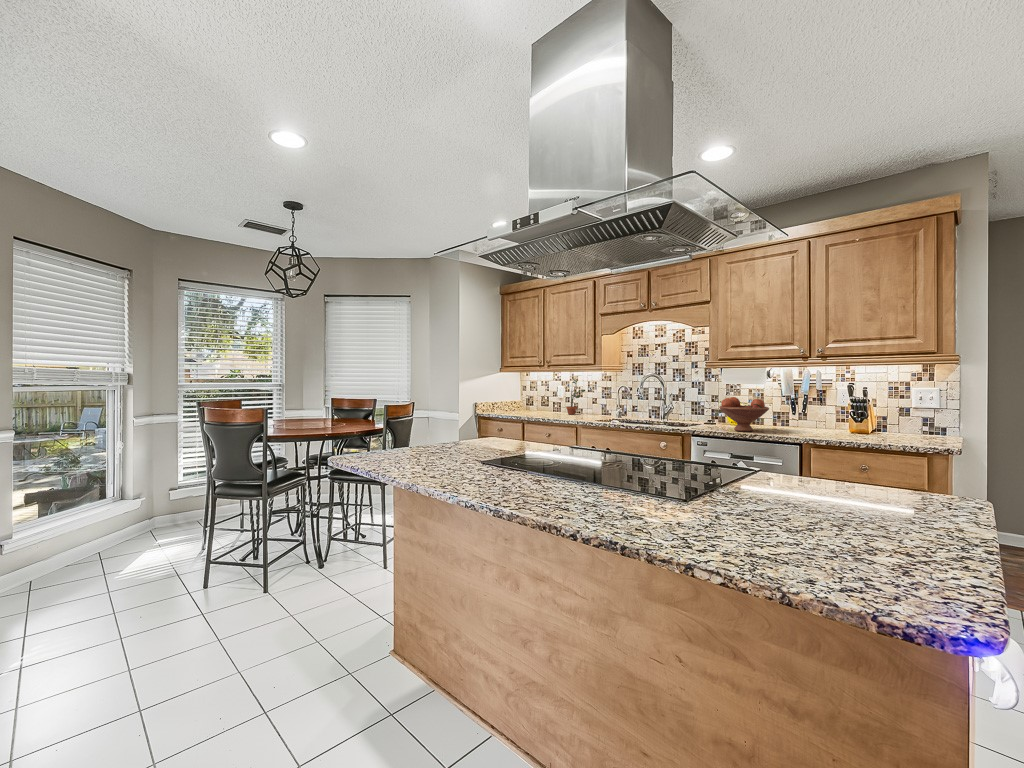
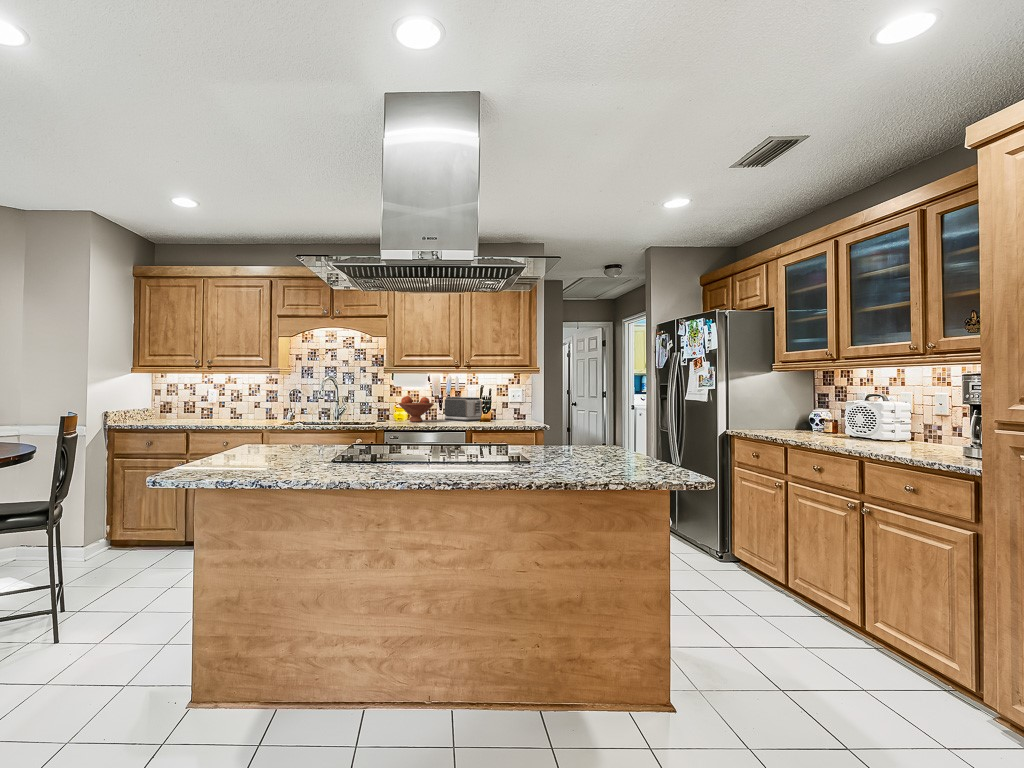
potted plant: present [566,378,585,414] -> none [228,380,250,418]
toaster: none [792,399,851,435] -> present [445,397,482,421]

